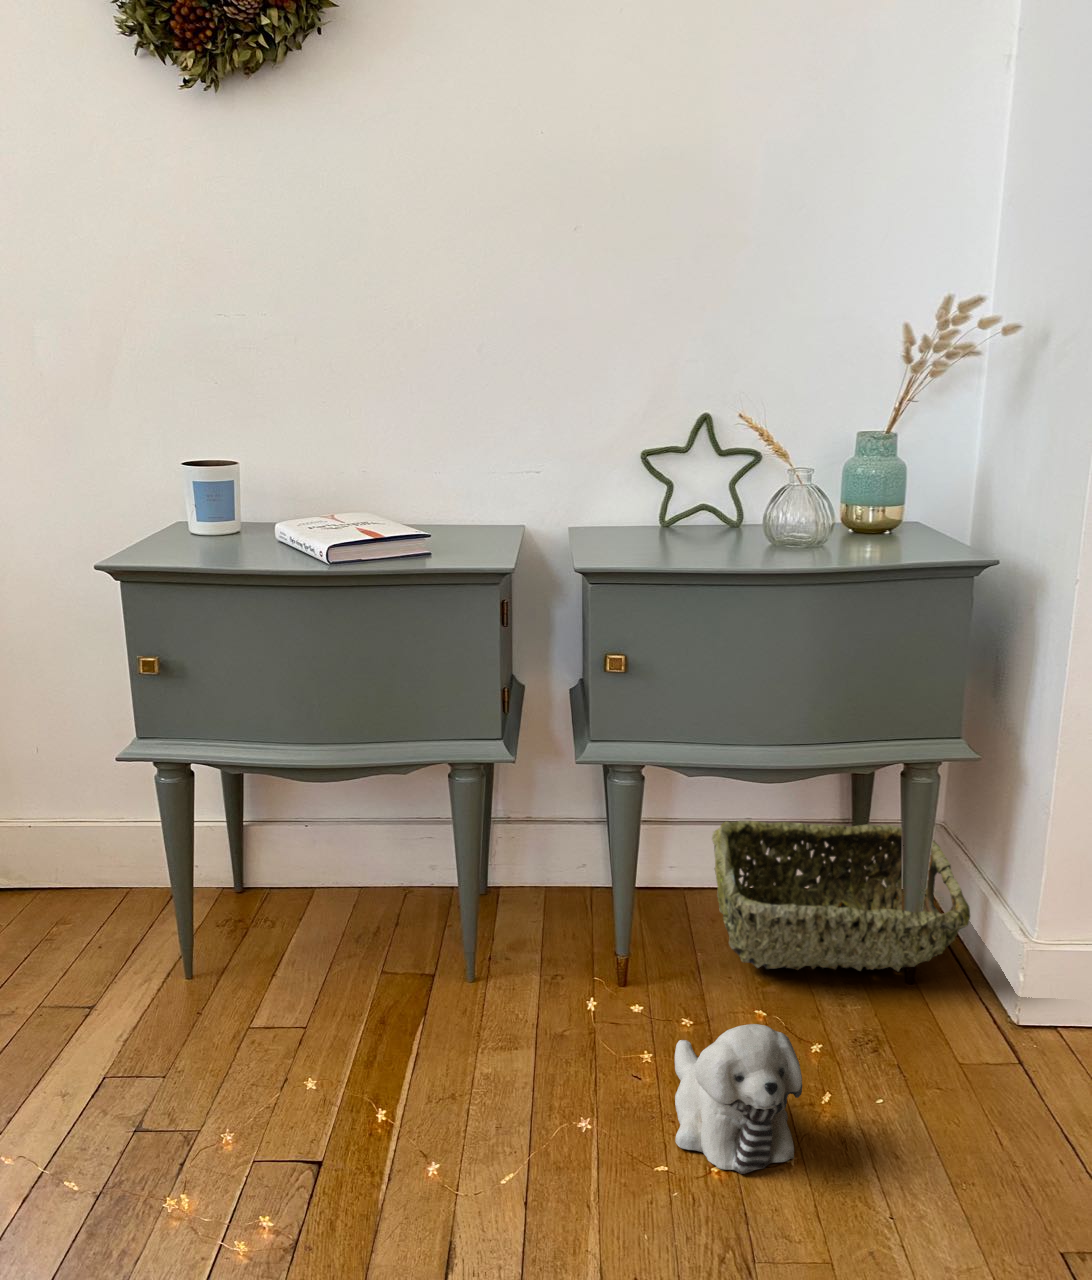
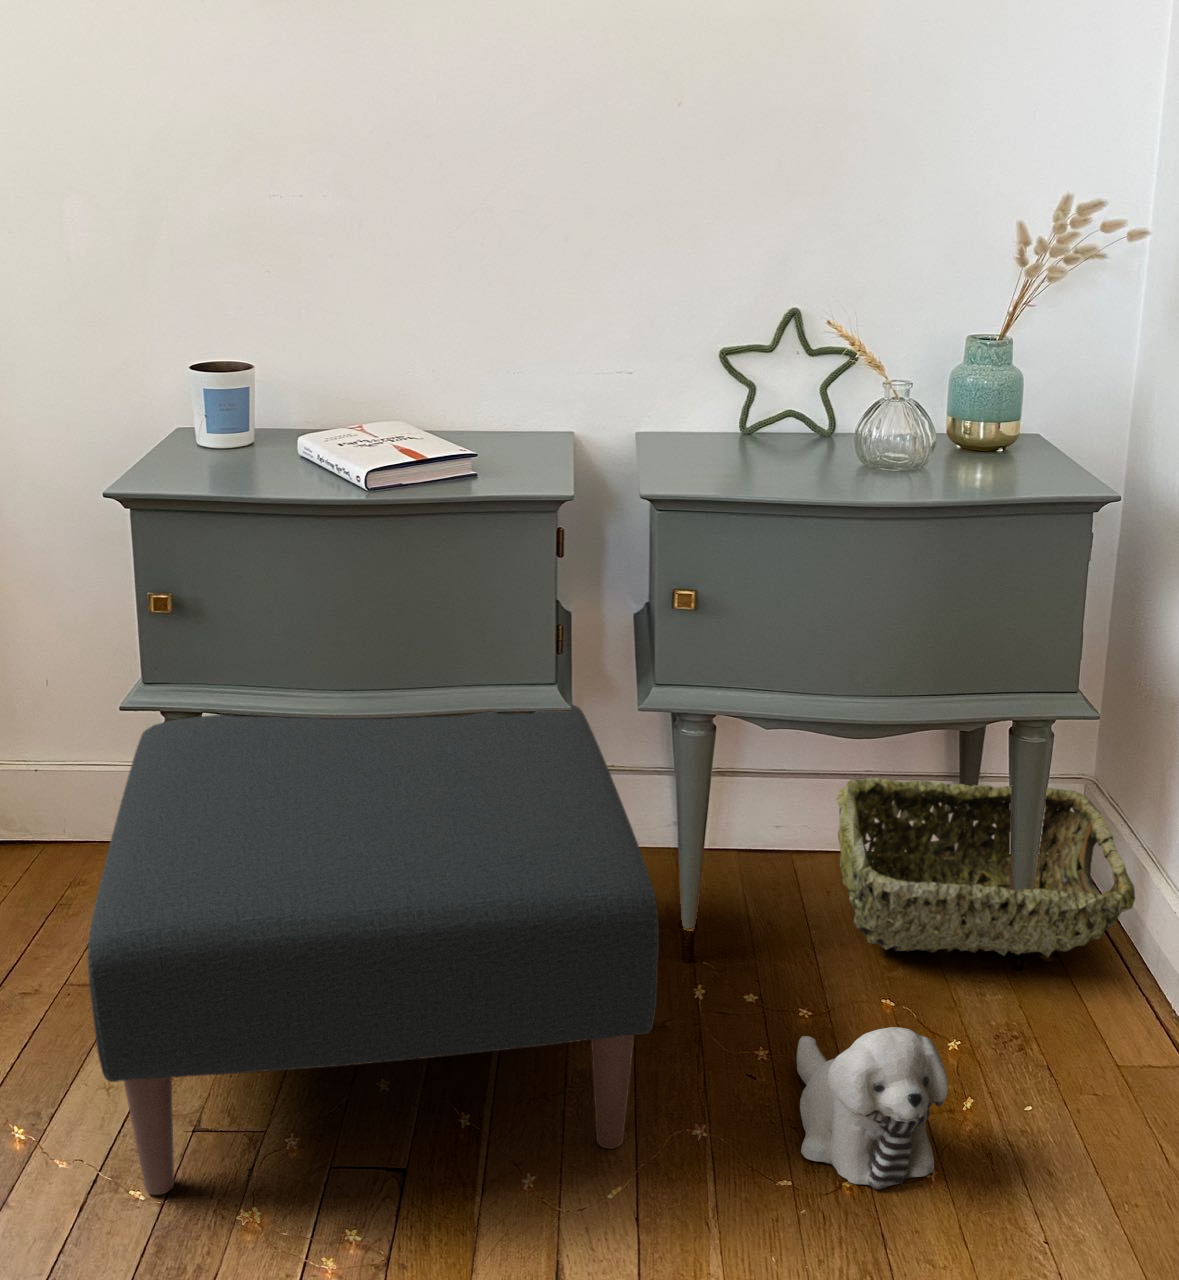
ottoman: none [29,755,539,1187] -> present [88,704,659,1195]

